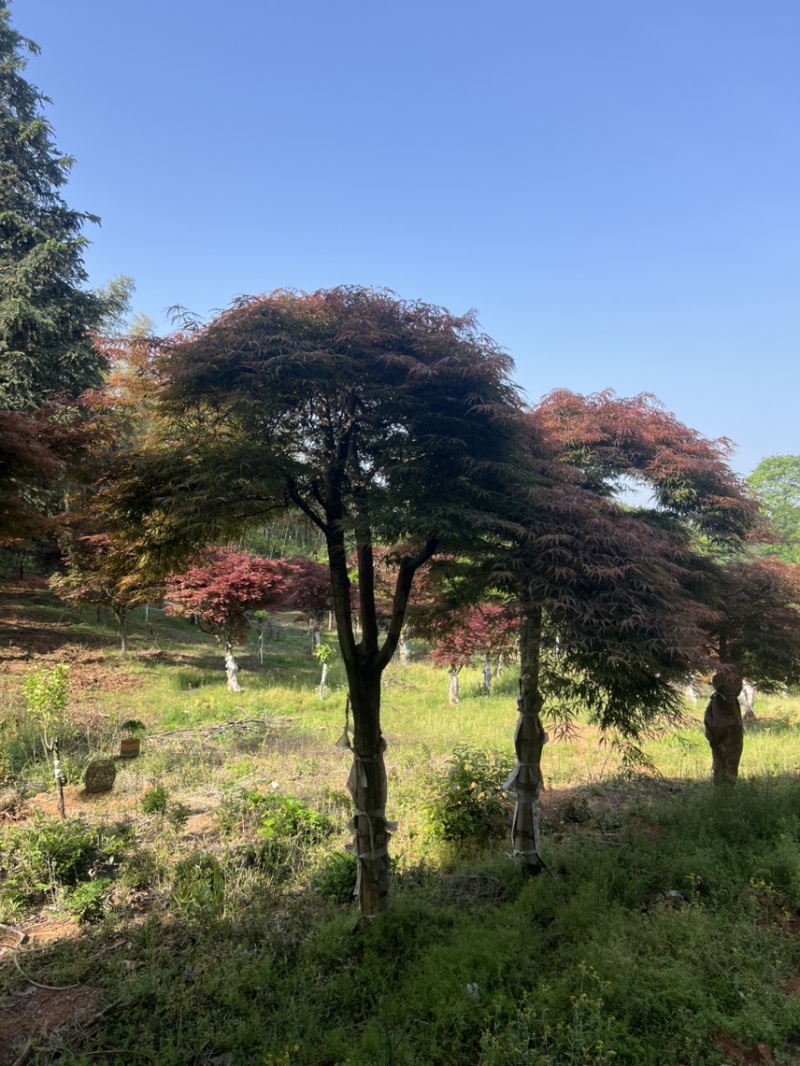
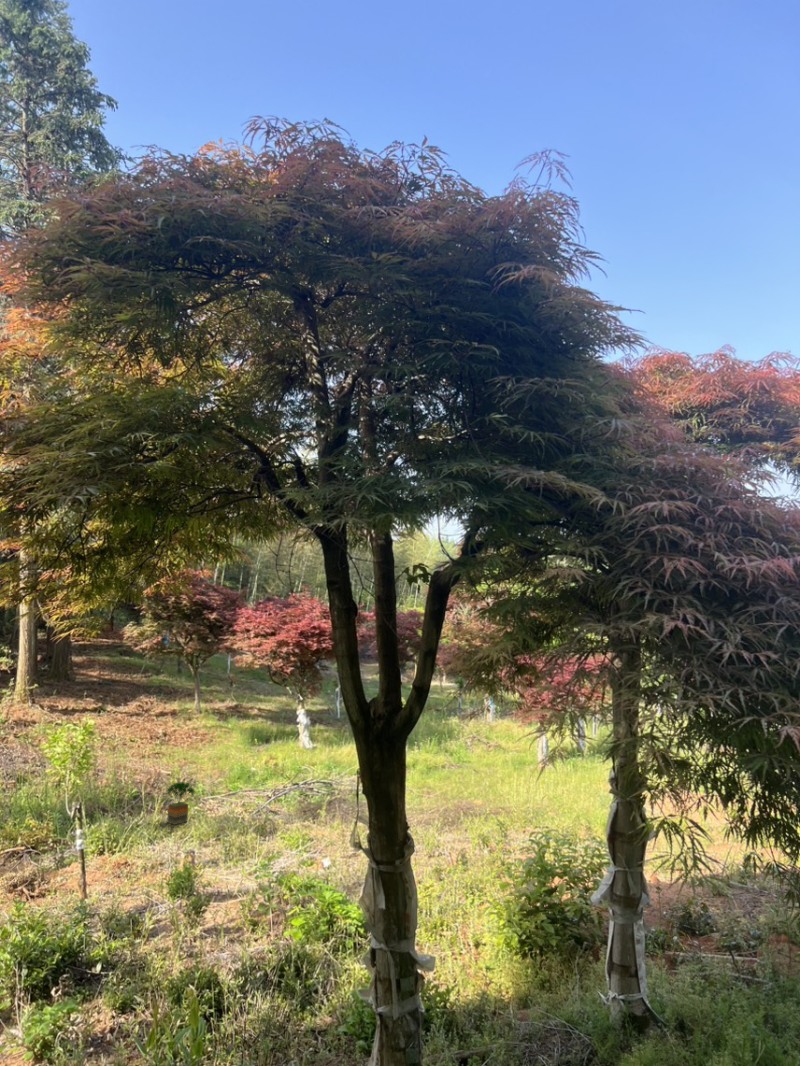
woven basket: present [84,760,116,792] -> none [118,828,153,865]

